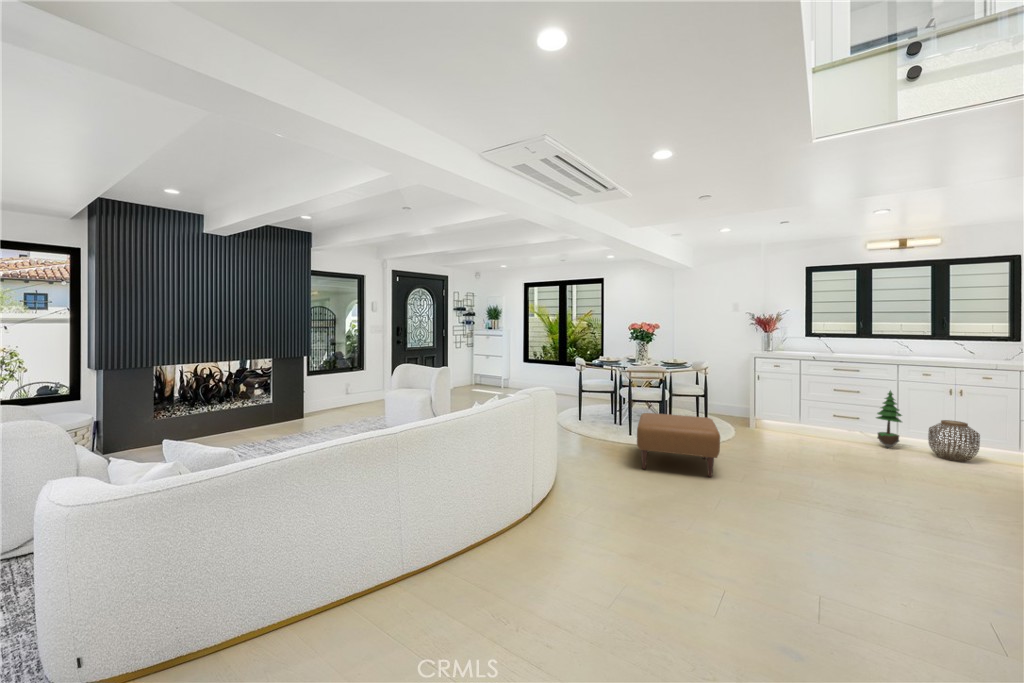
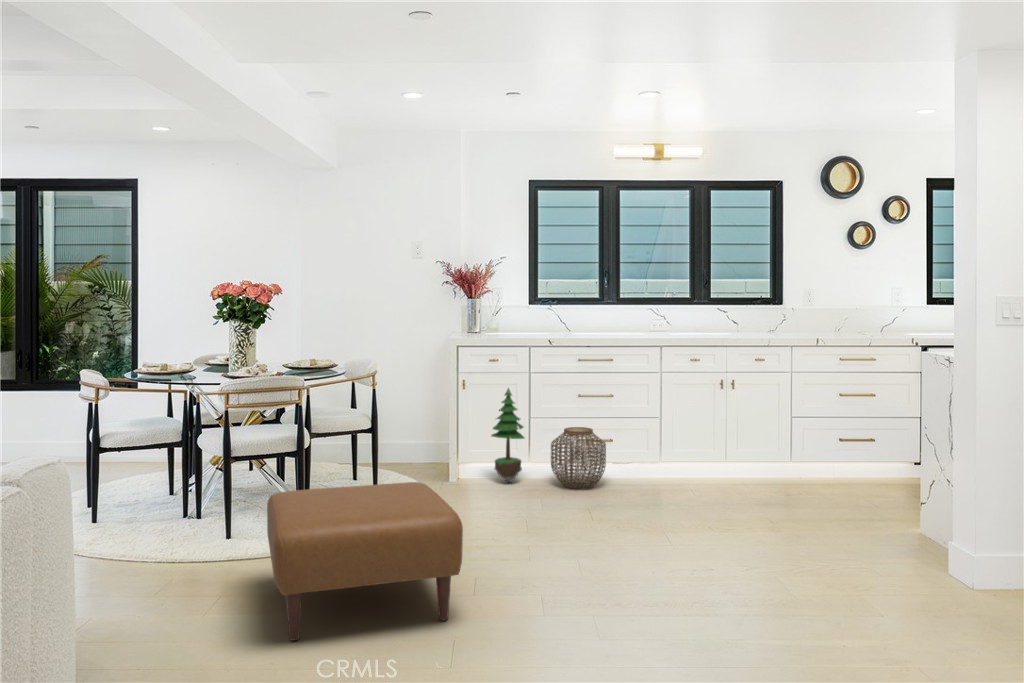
potted tree: present [876,391,902,448] -> present [492,388,524,482]
woven basket: present [928,420,980,462] -> present [551,427,606,489]

